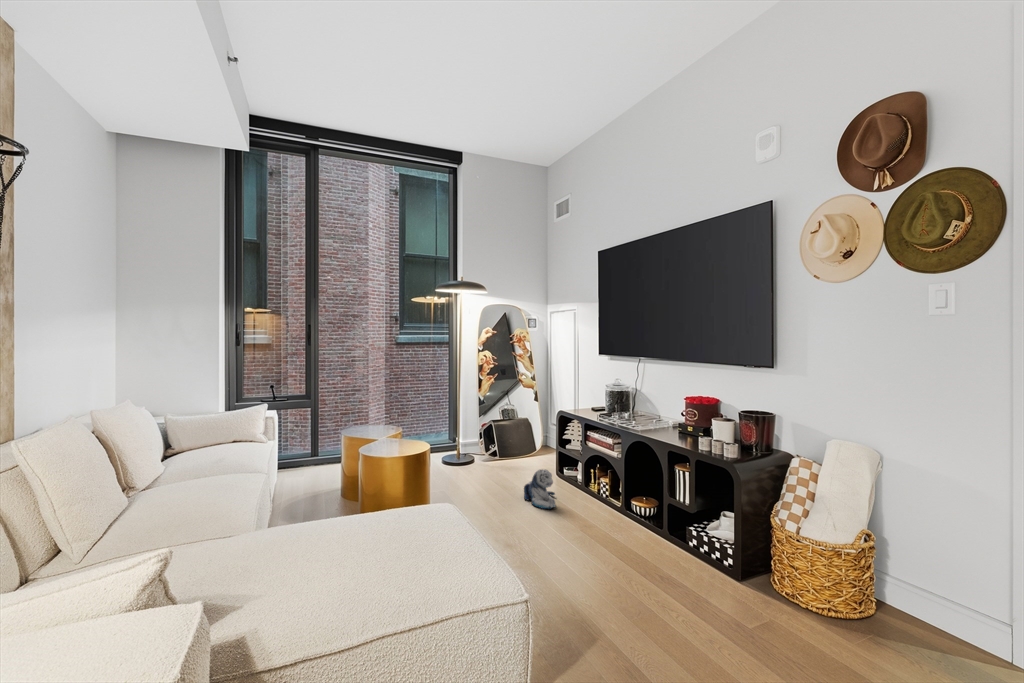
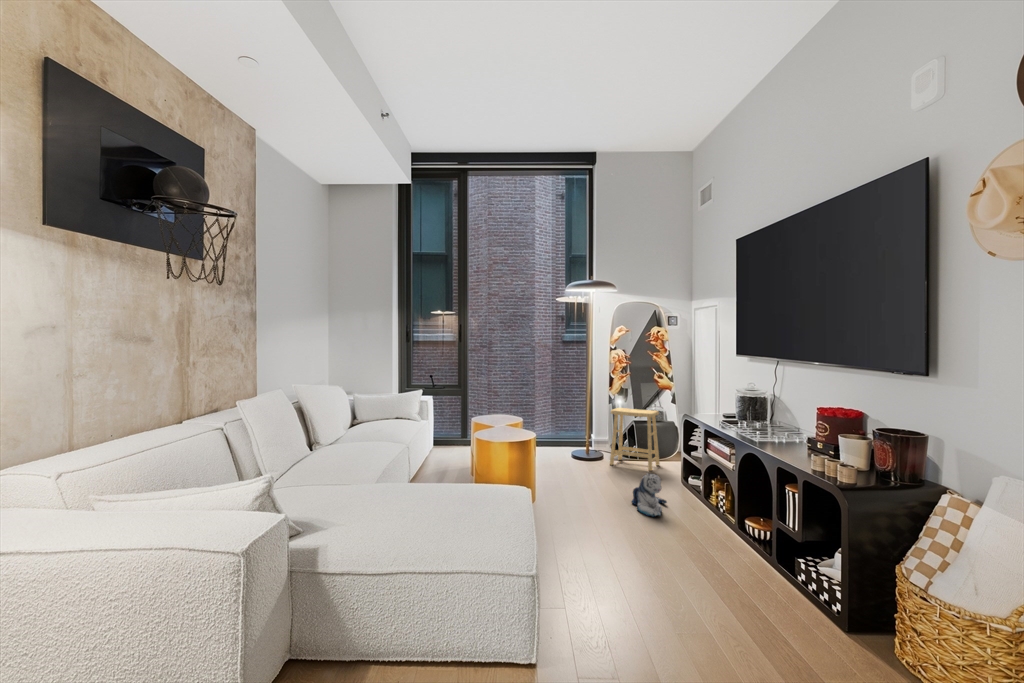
footstool: none [485,409,531,467] -> present [610,408,660,471]

